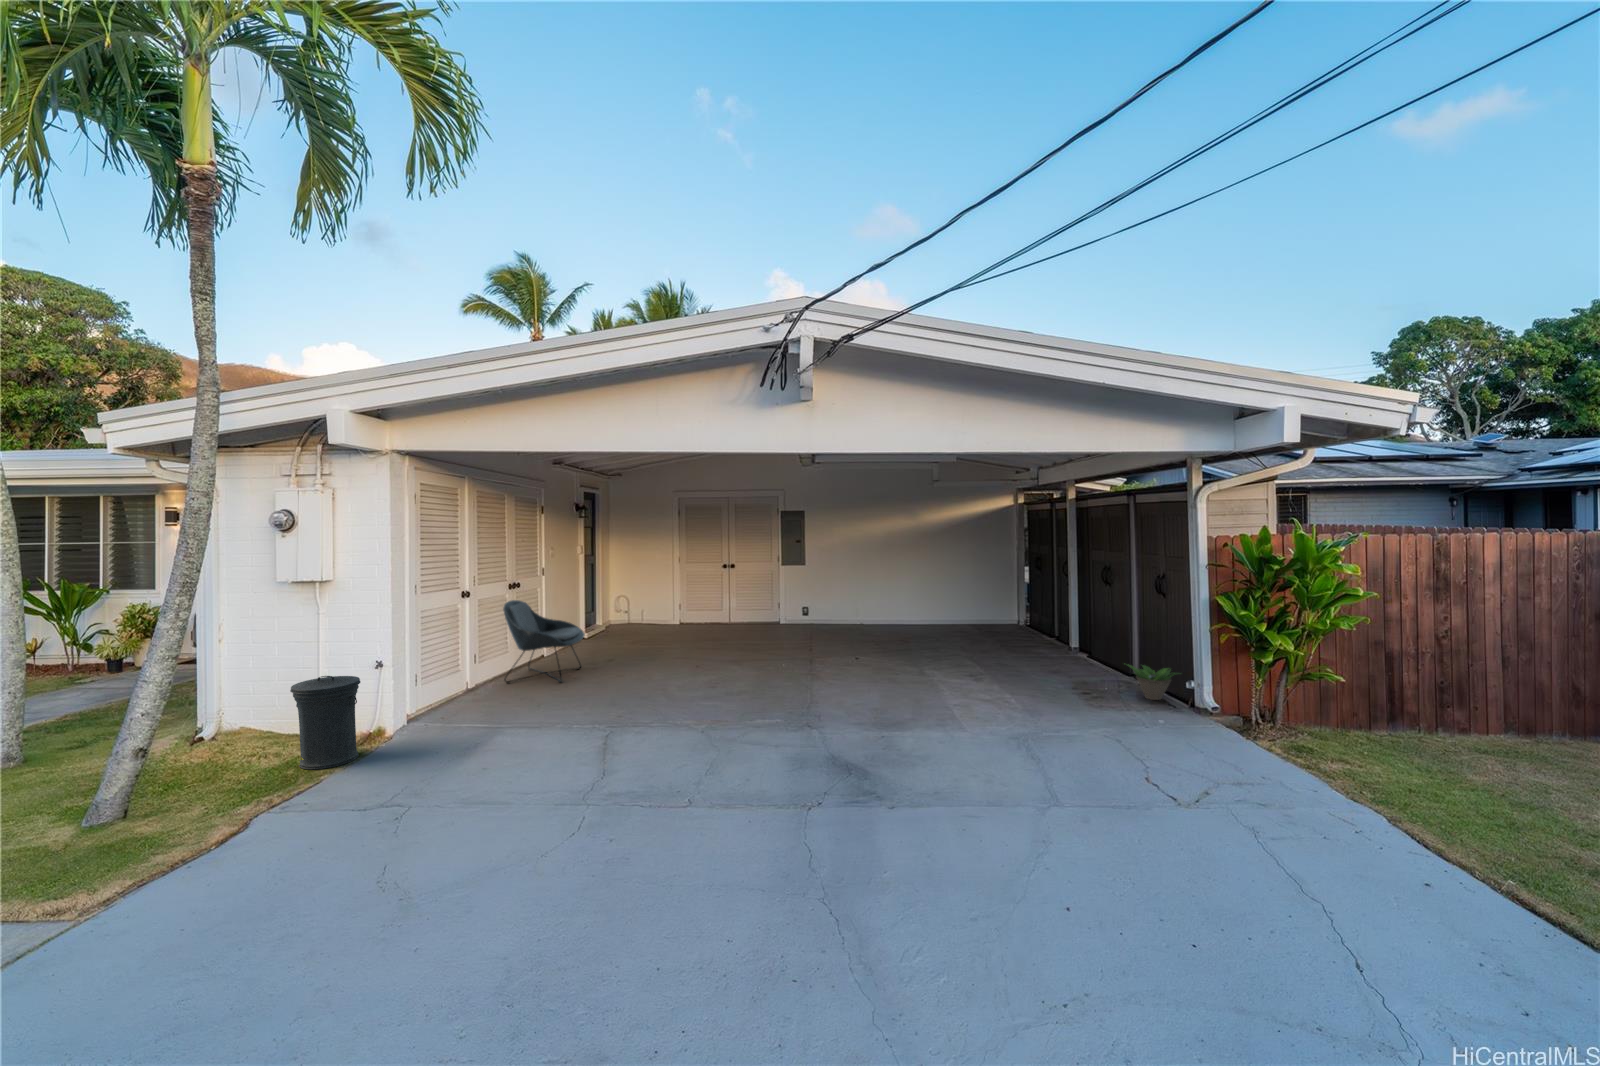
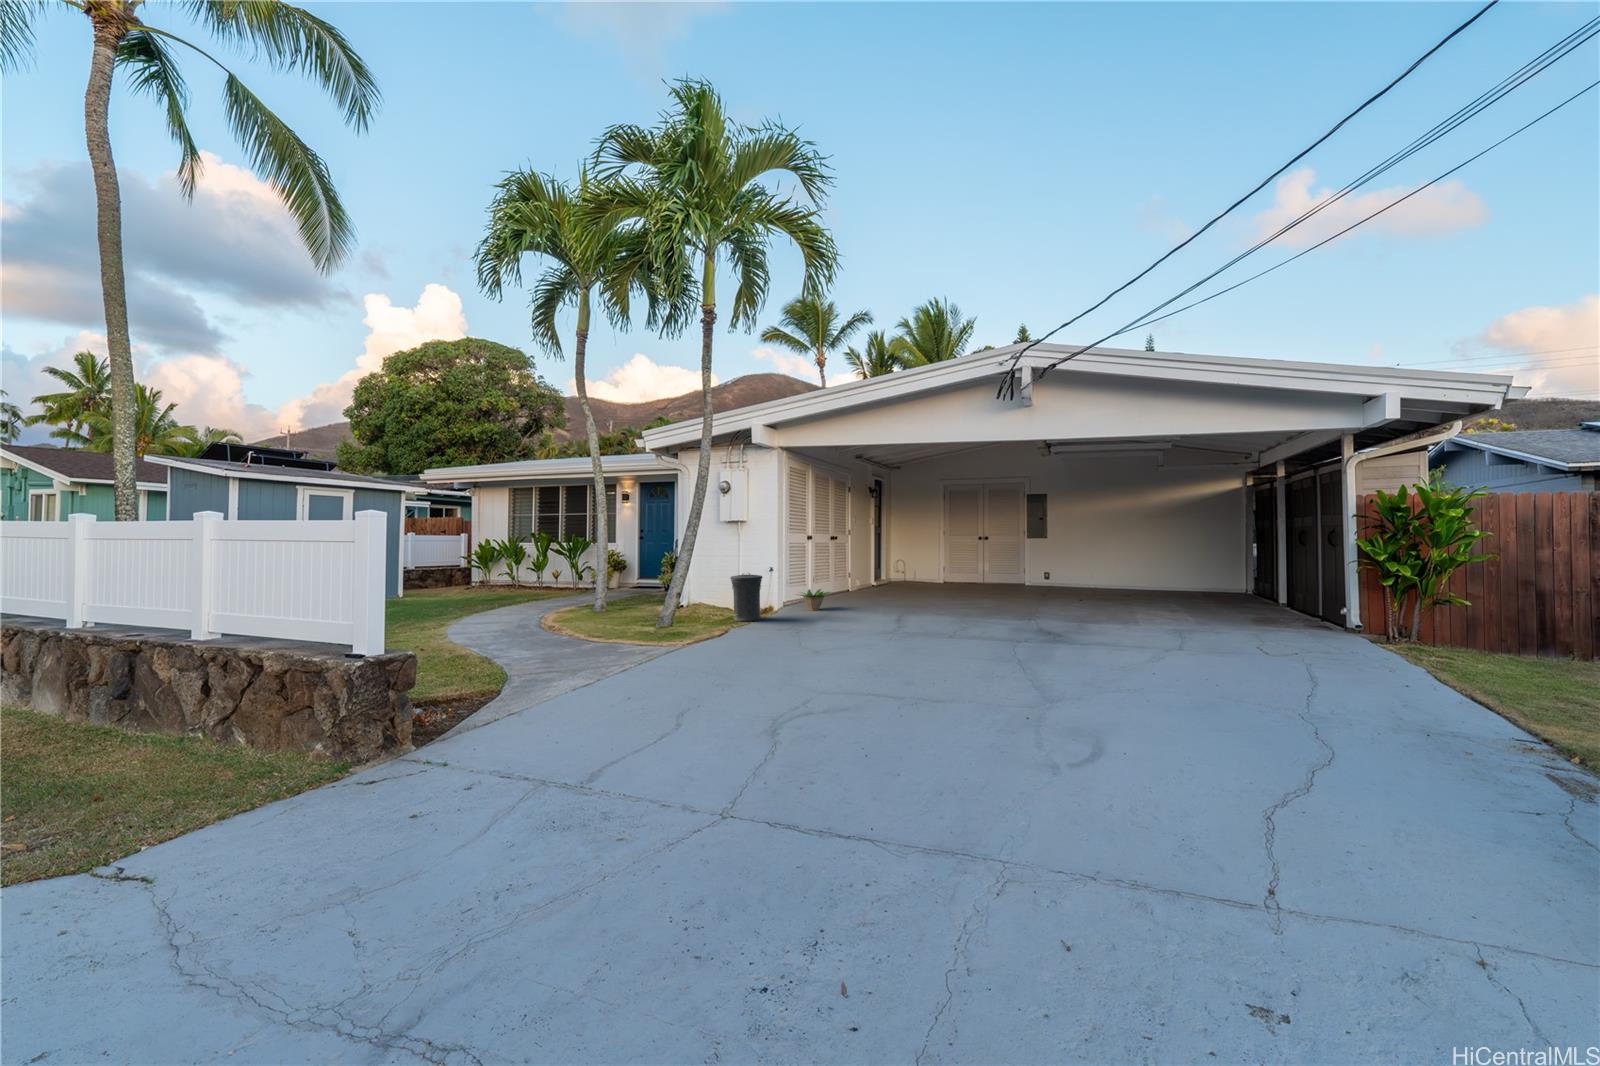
lounge chair: present [503,600,585,684] -> none [828,548,878,601]
decorative plant: present [1128,664,1177,700] -> present [798,589,830,610]

